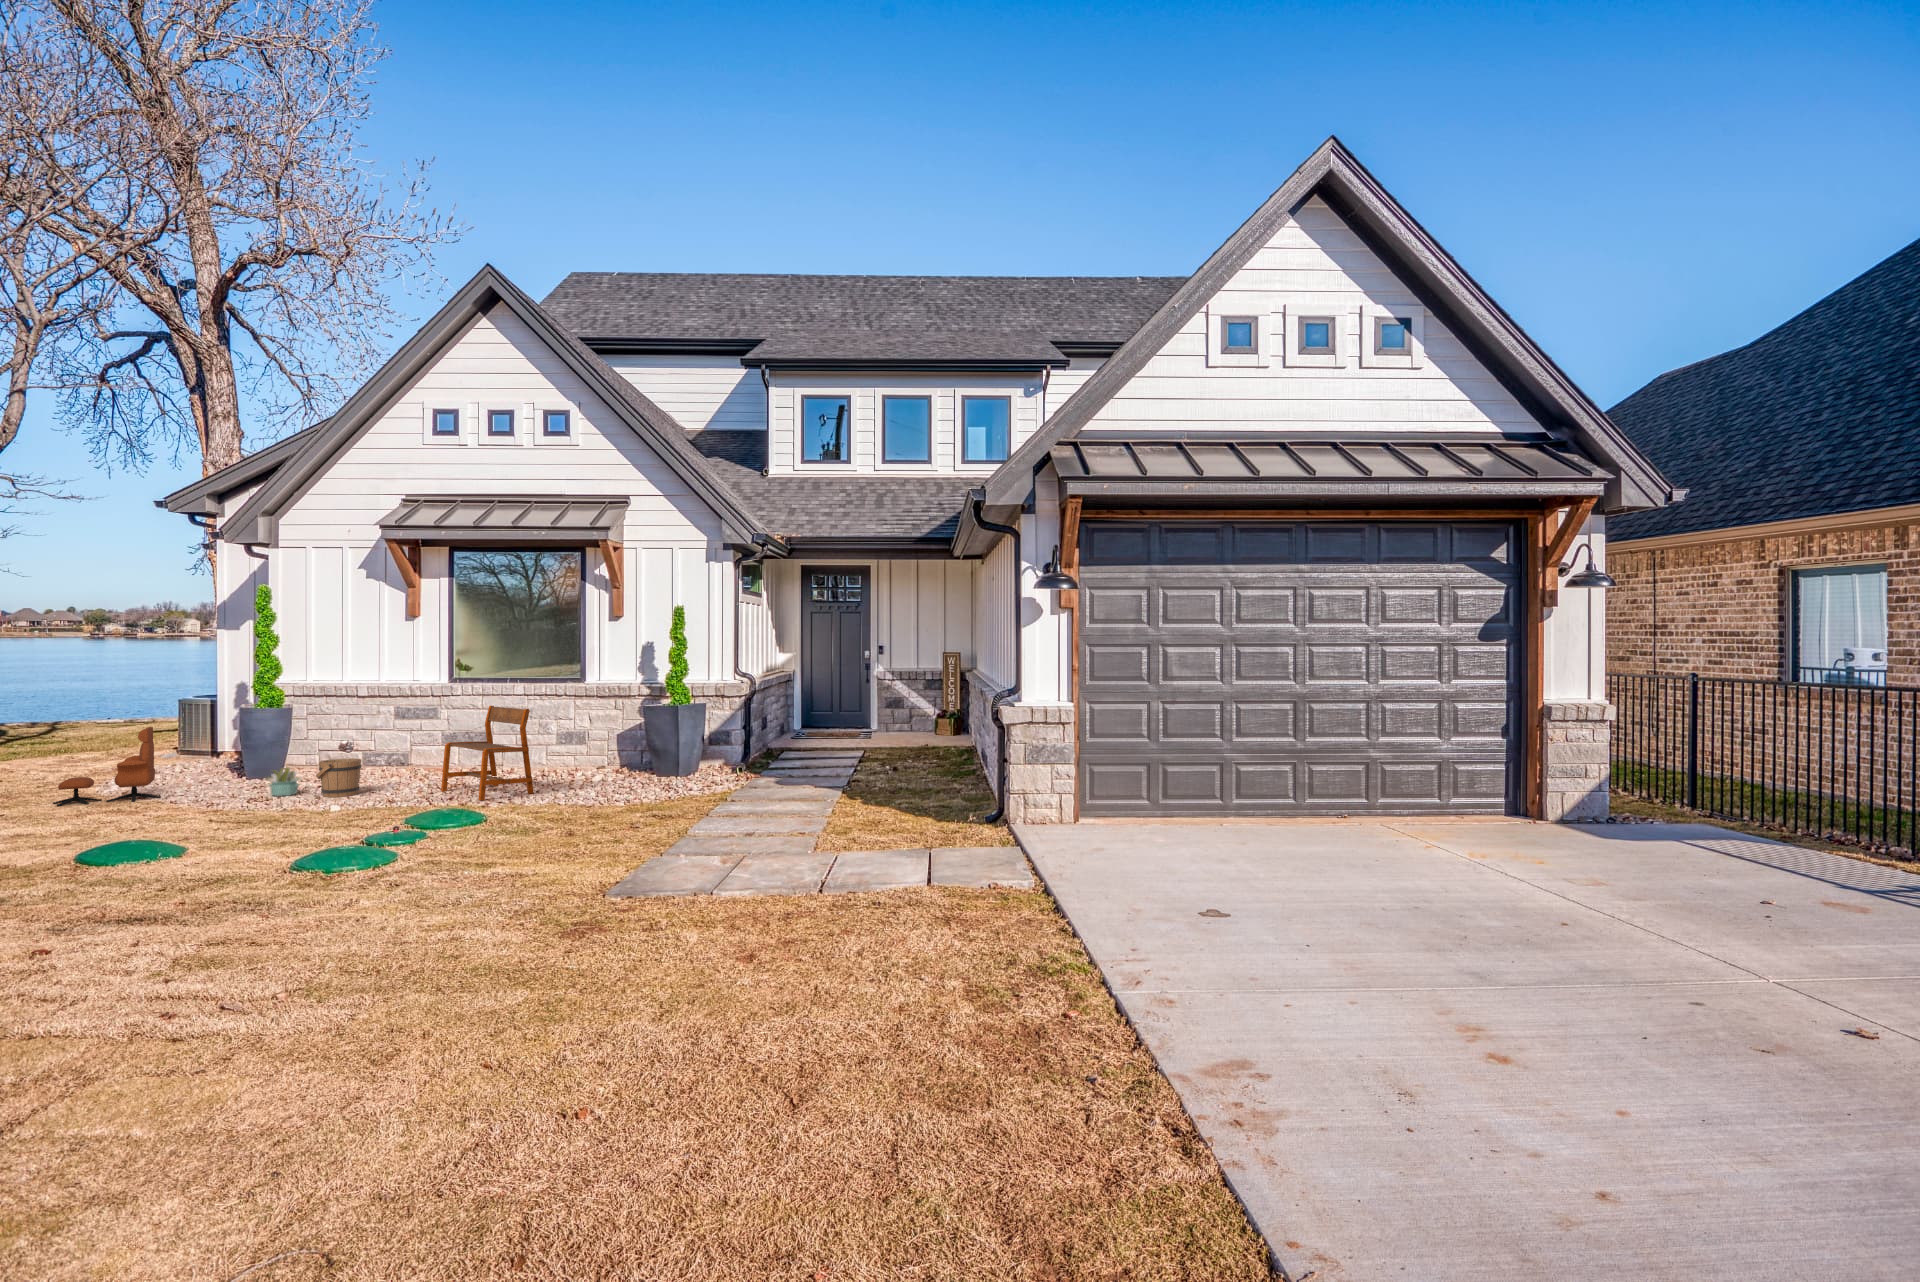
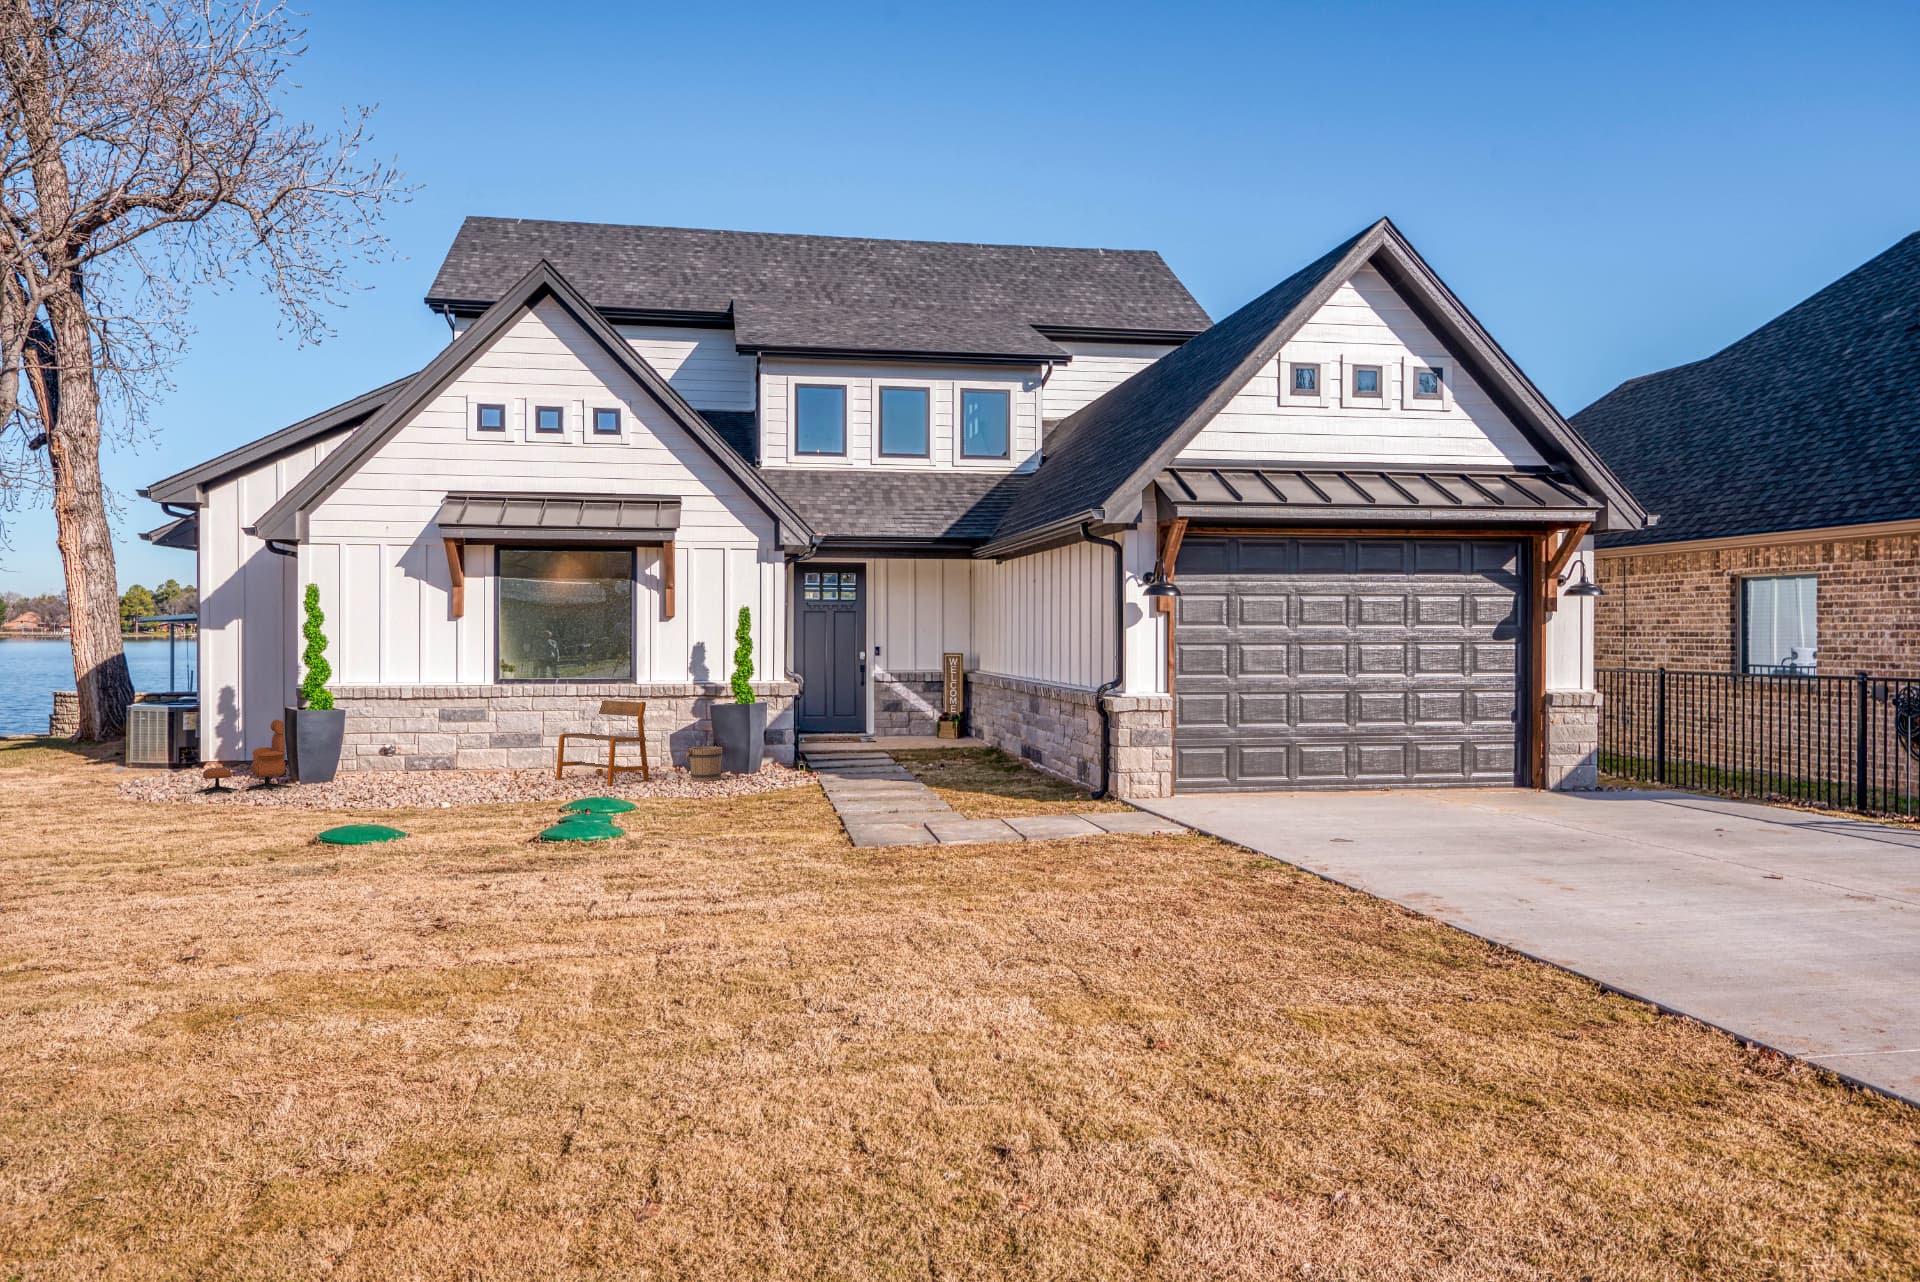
bucket: present [316,758,361,797] -> present [686,746,723,781]
decorative plant: present [265,767,301,796] -> none [393,758,427,785]

